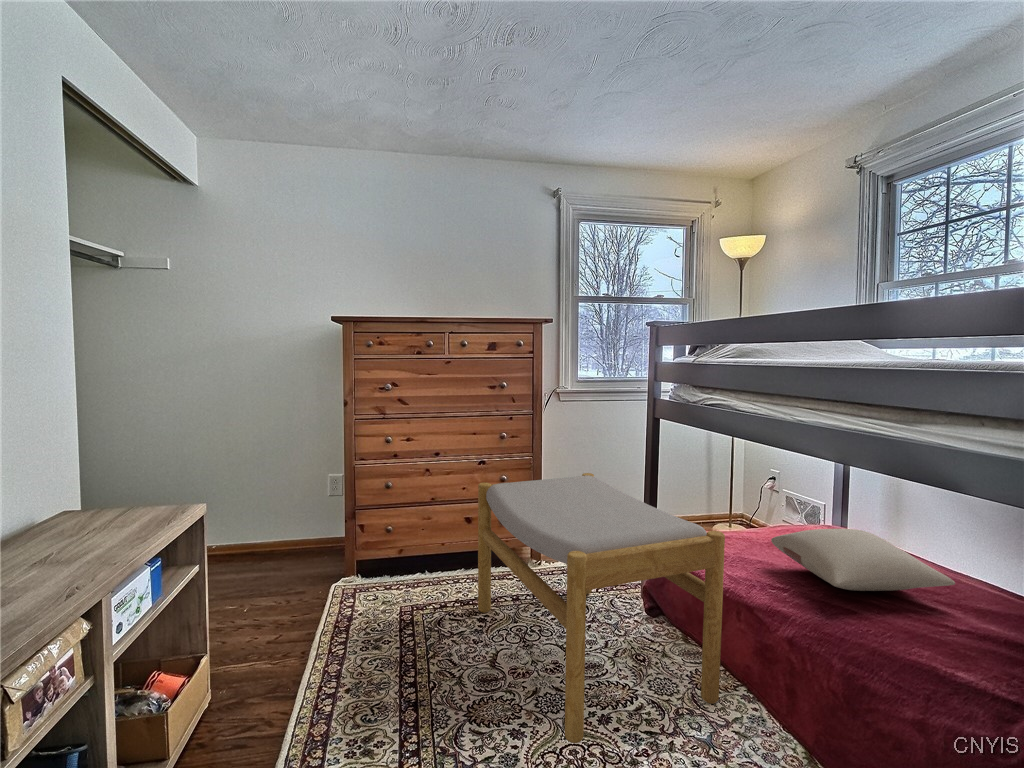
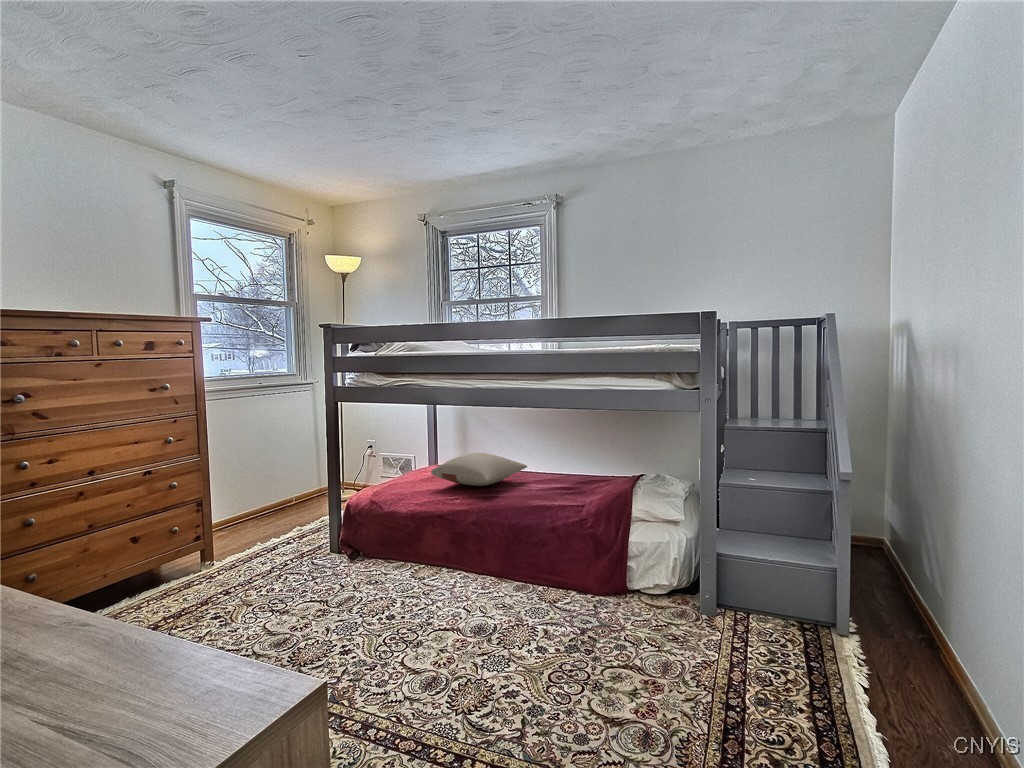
footstool: present [478,473,725,743] -> none [193,457,441,637]

